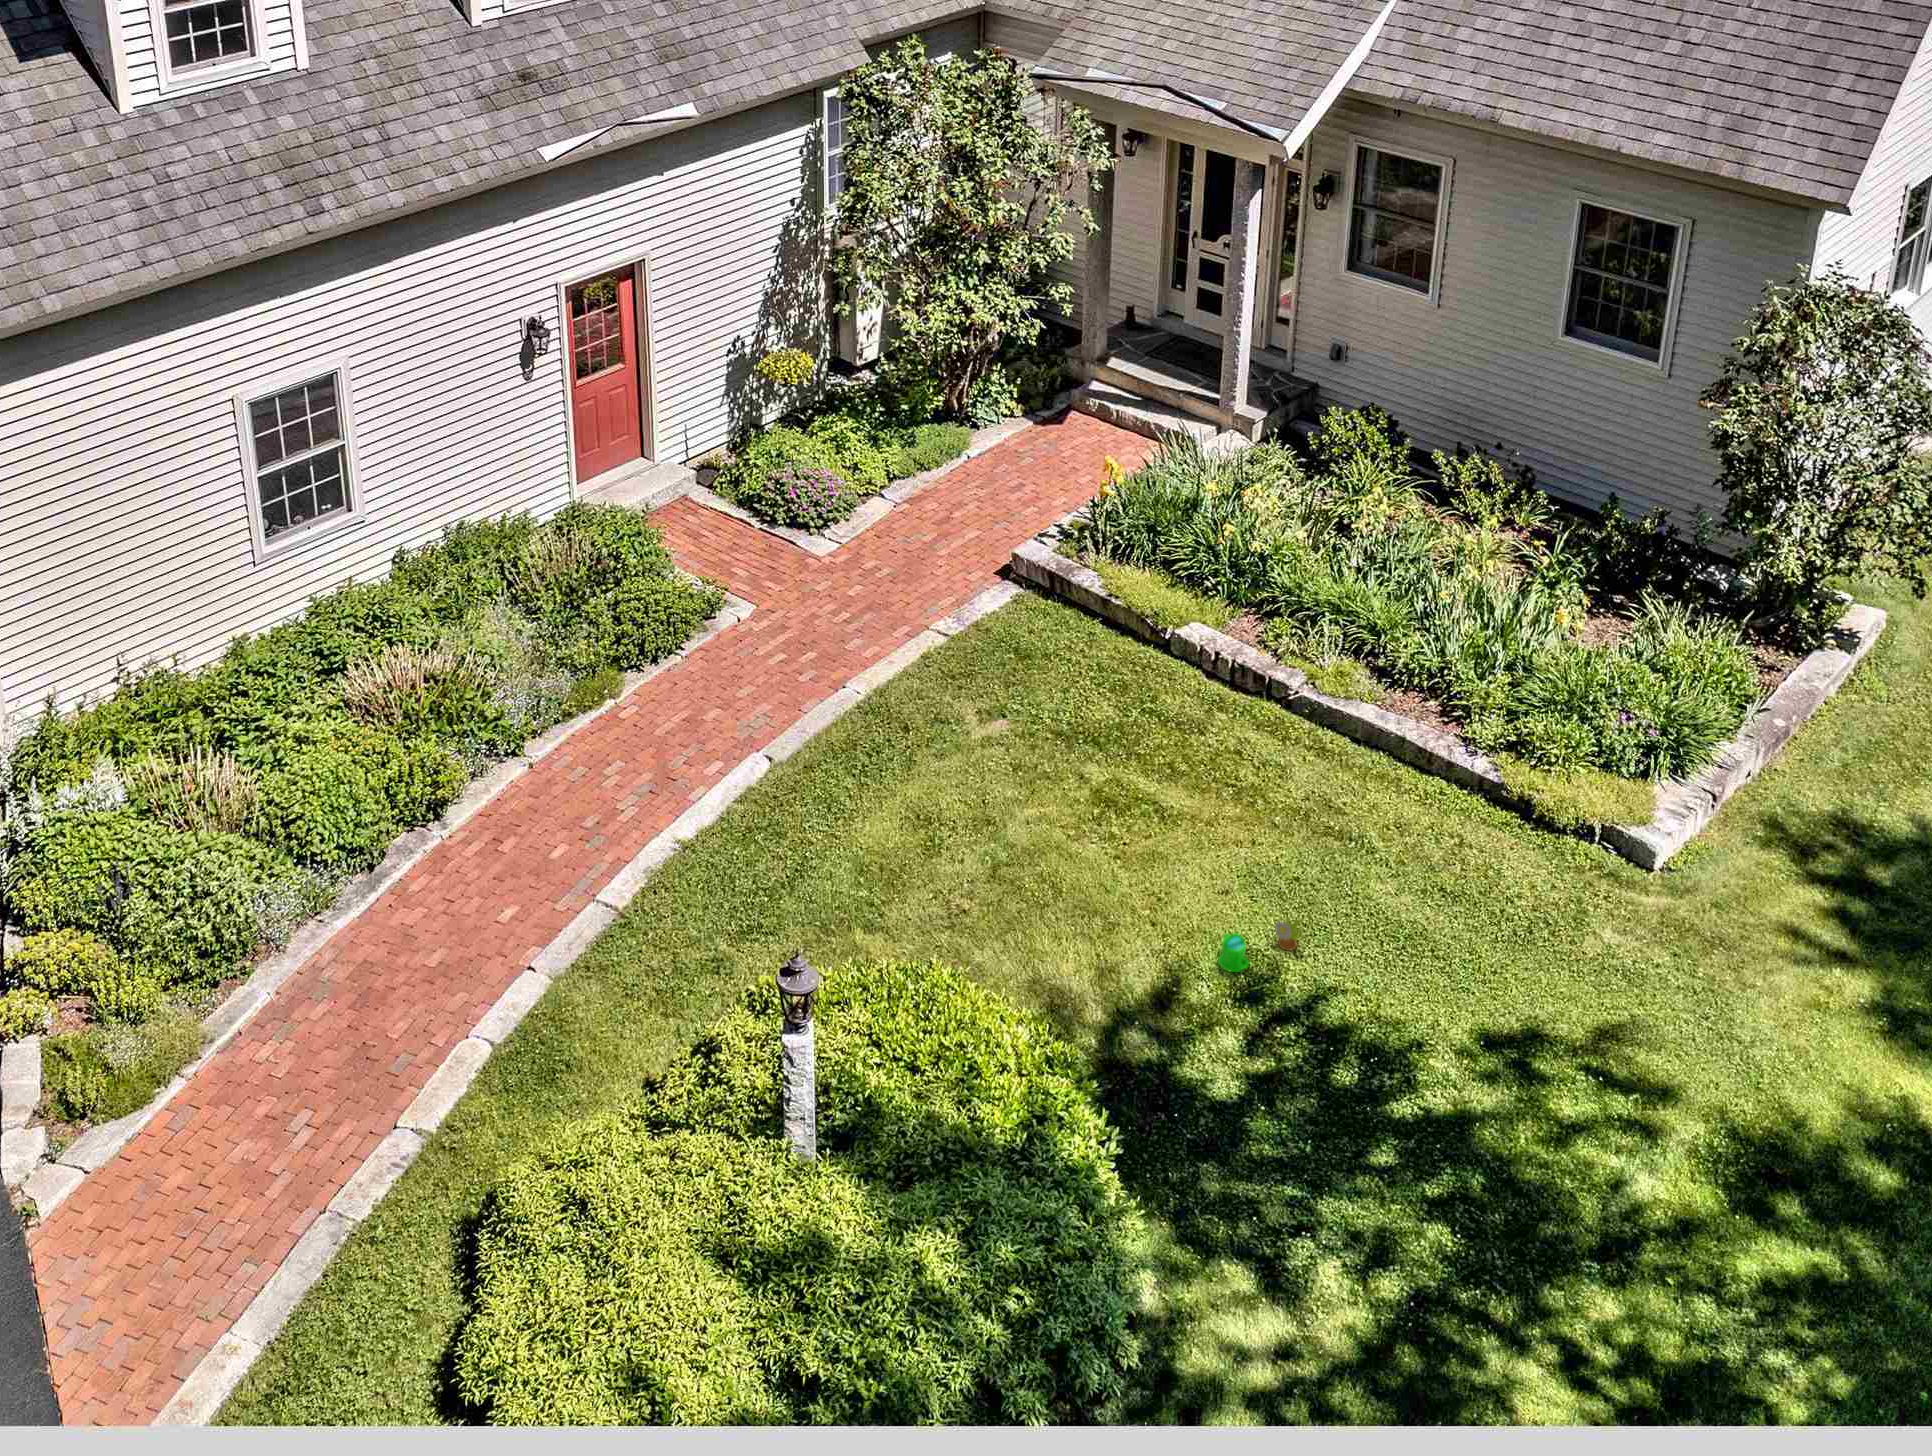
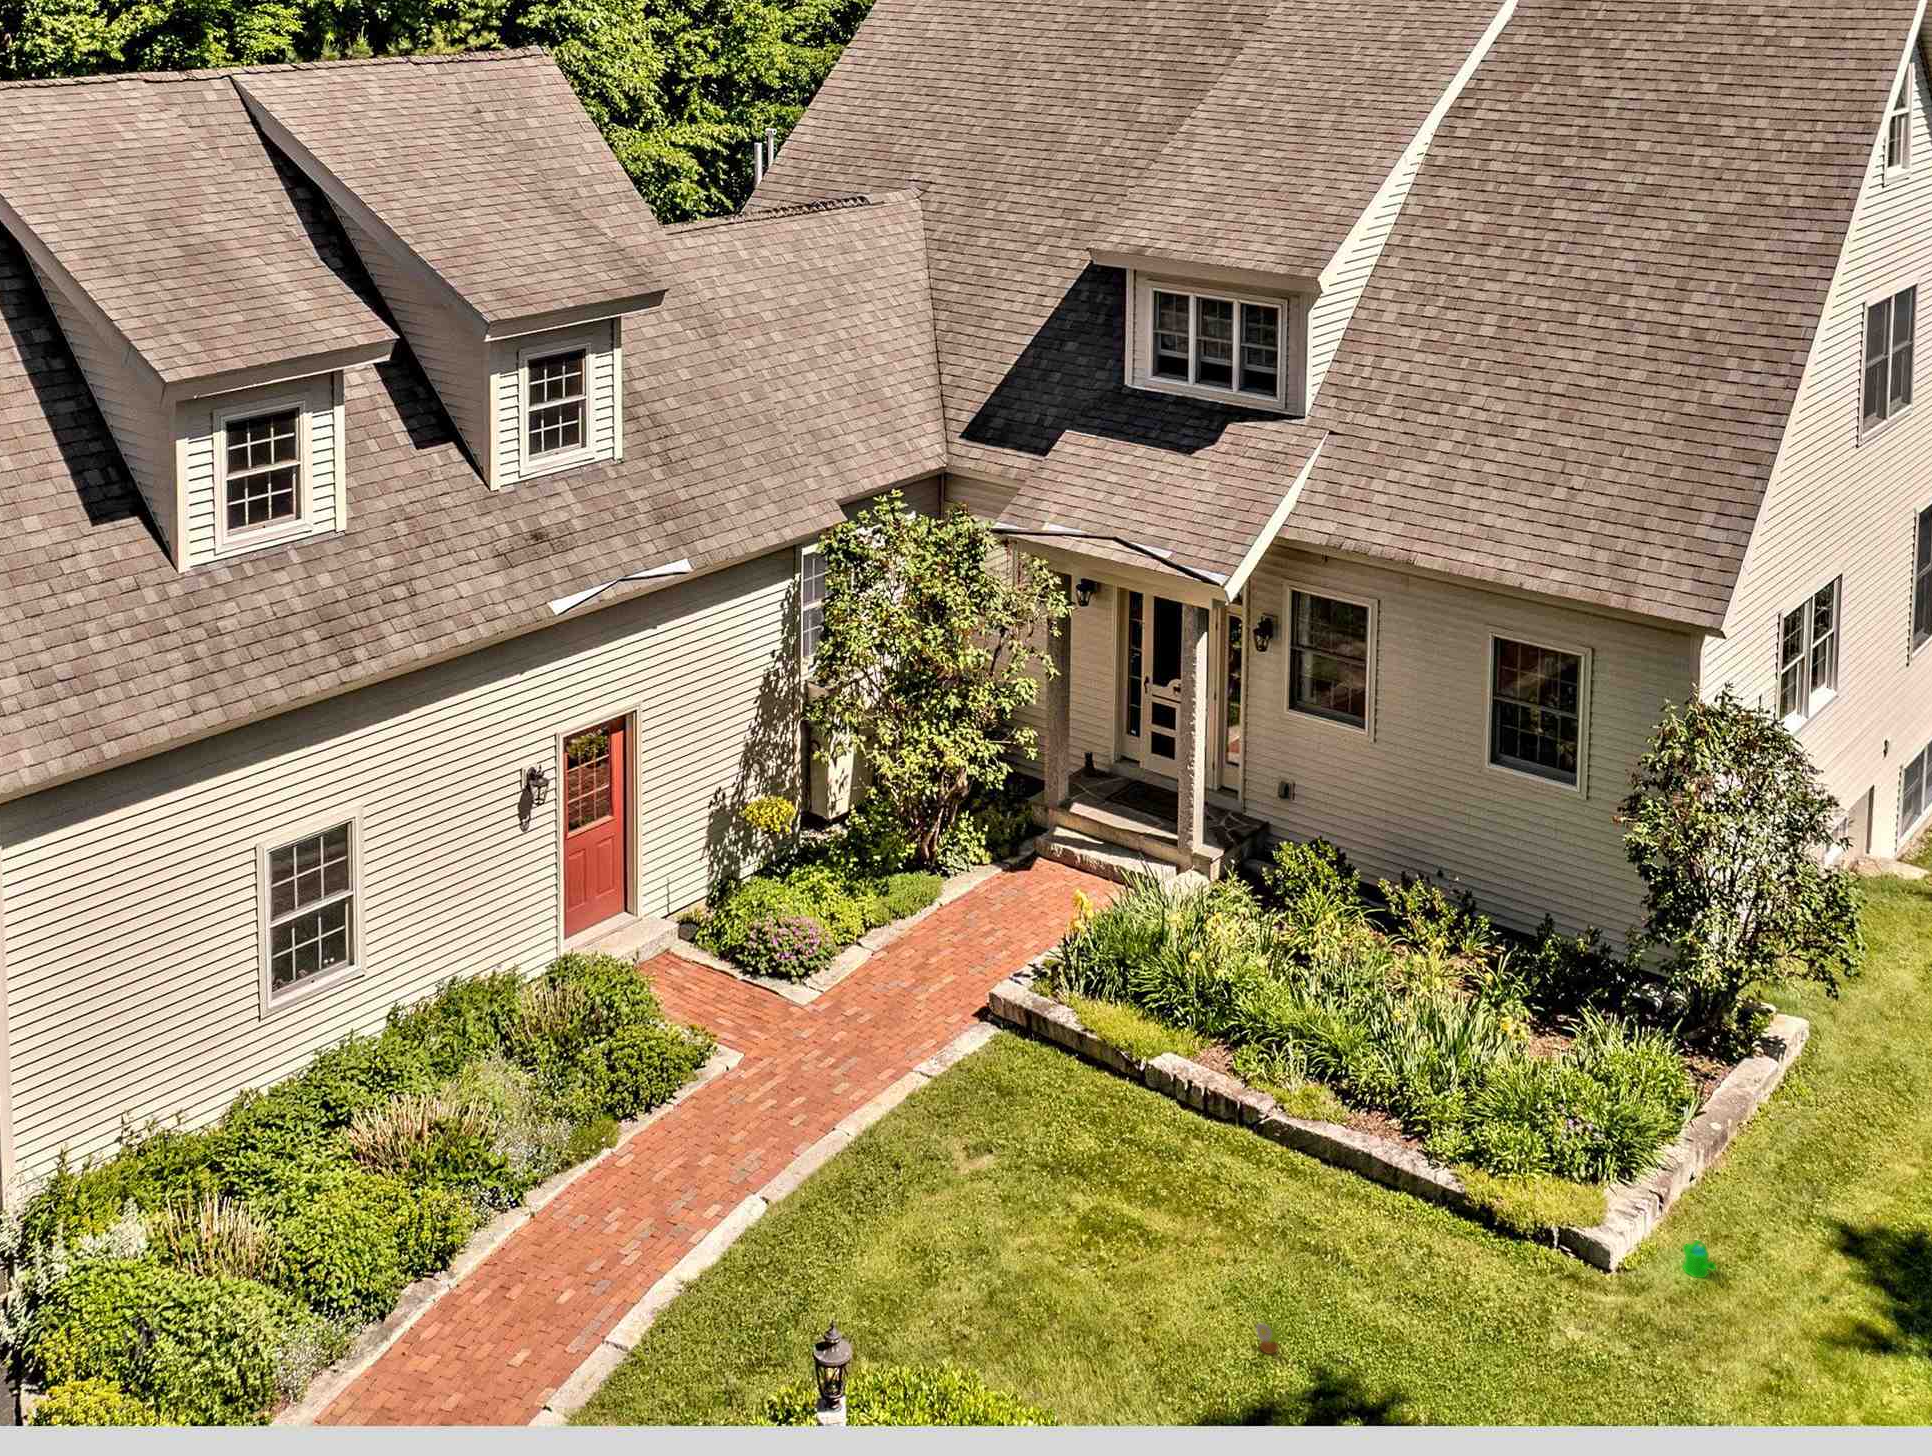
watering can: present [1218,933,1249,972] -> present [1683,1240,1716,1278]

